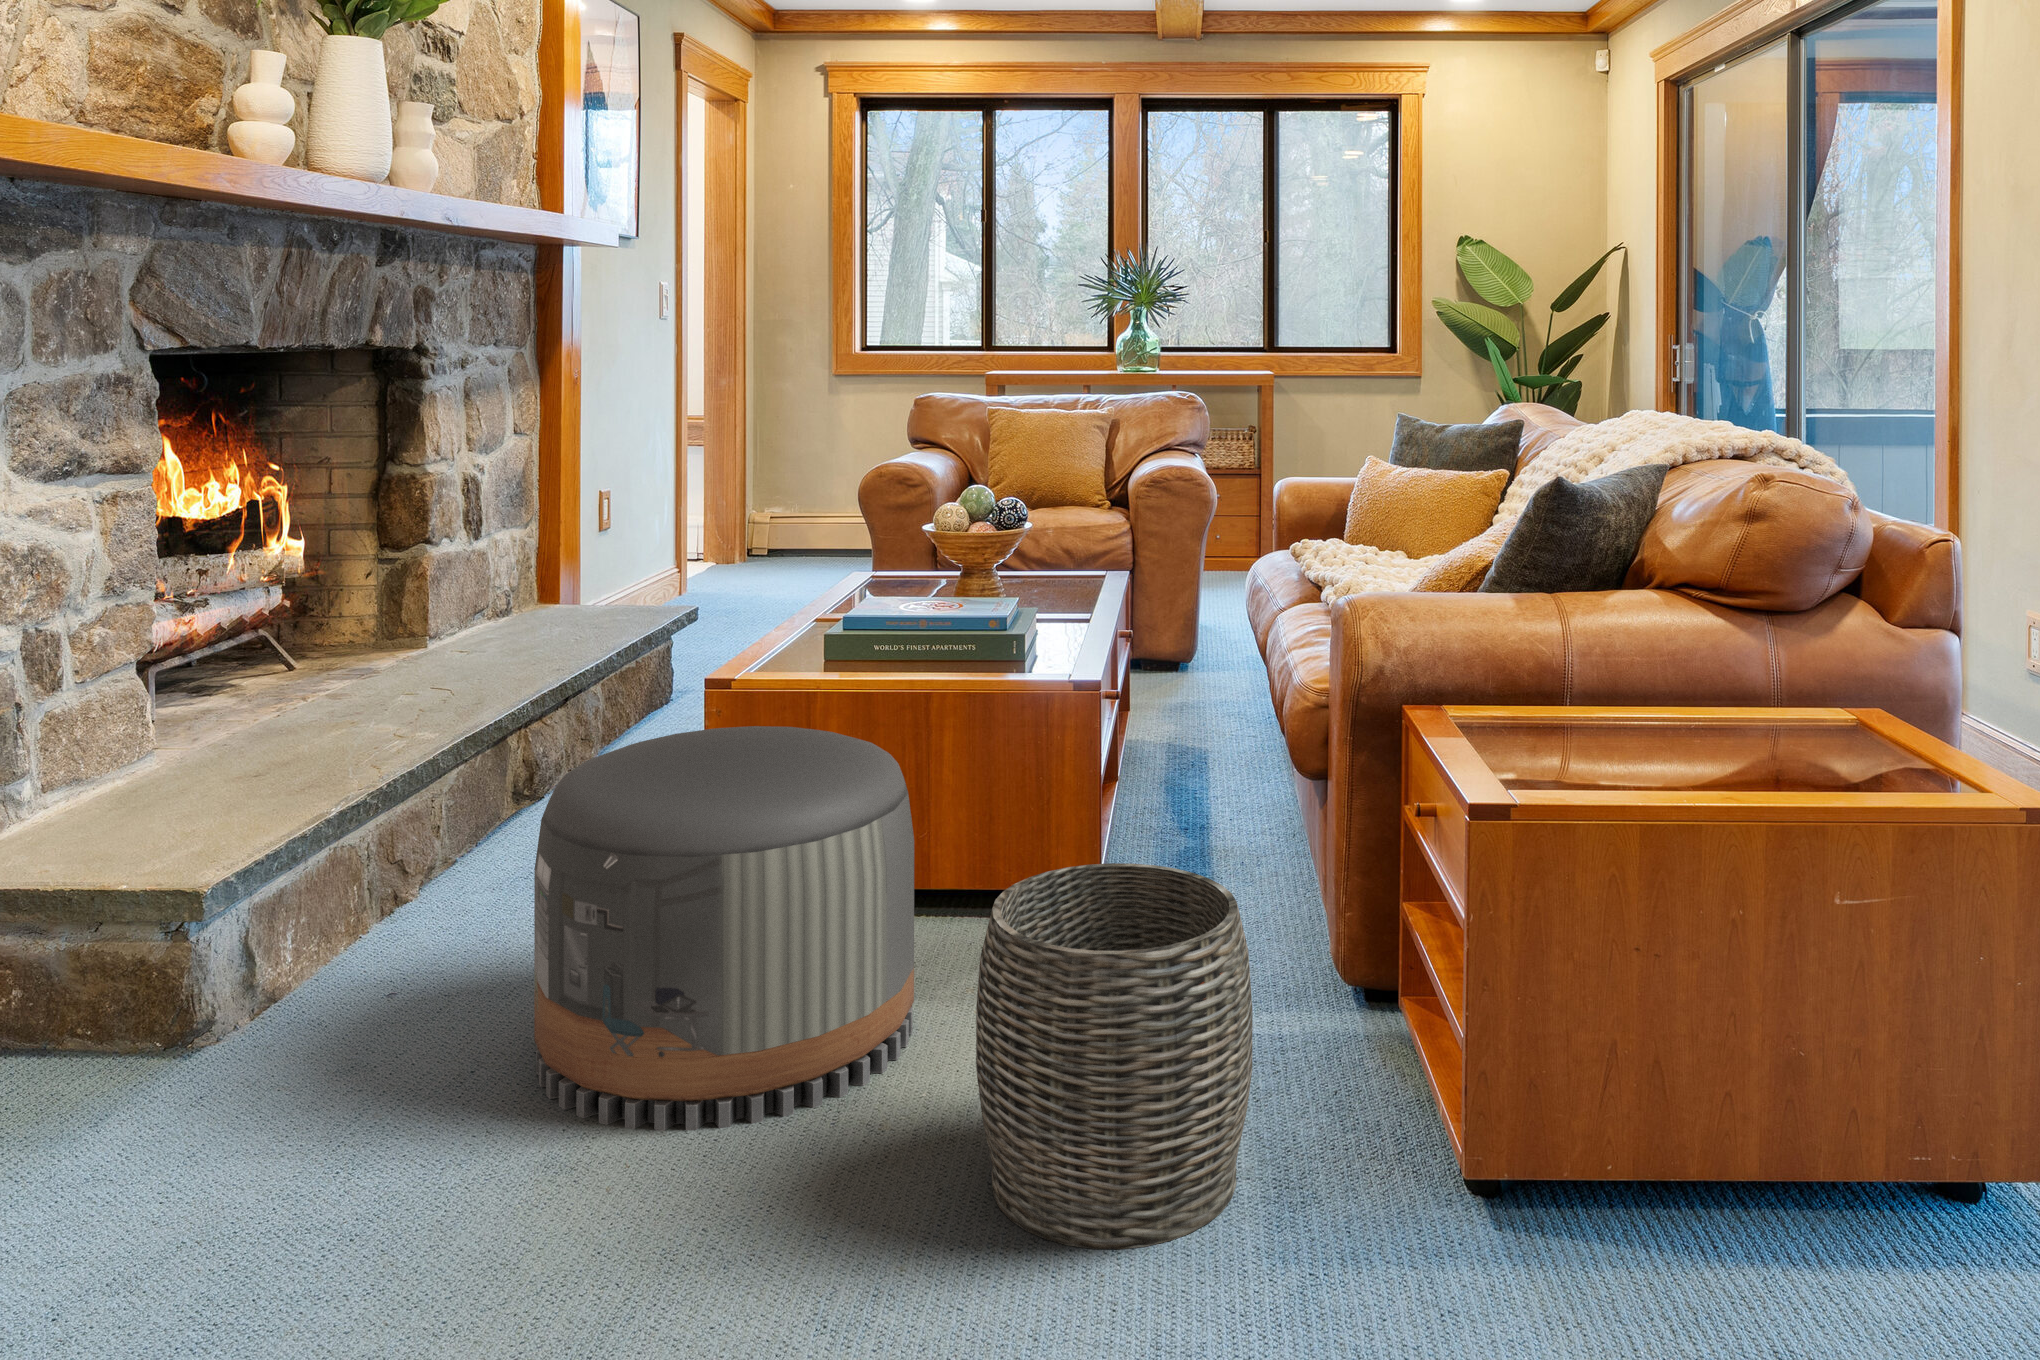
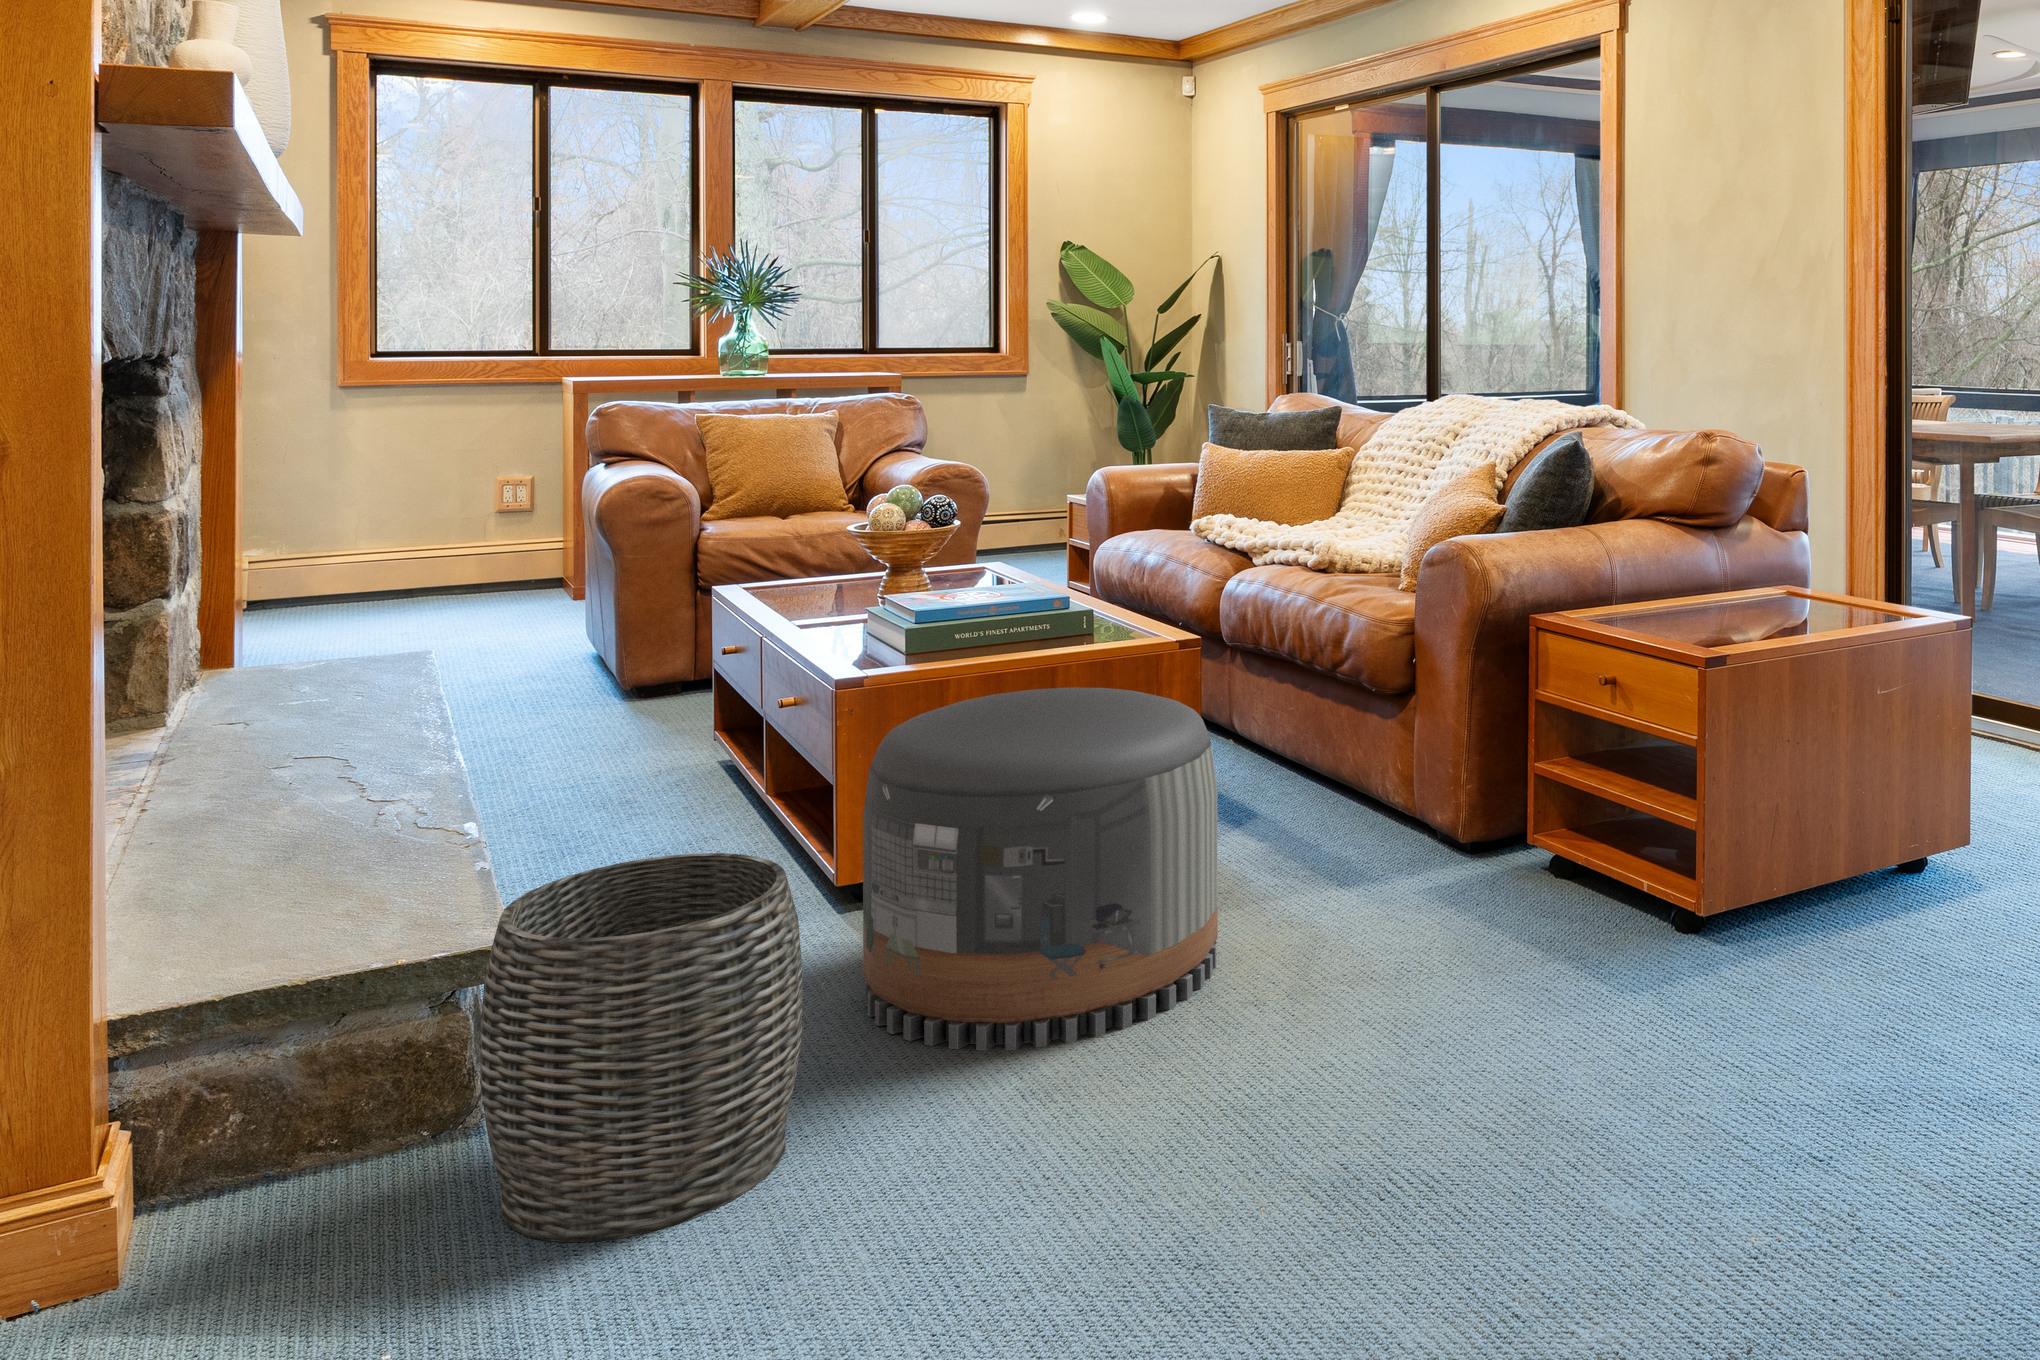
woven basket: present [976,863,1253,1249] -> present [480,853,802,1242]

